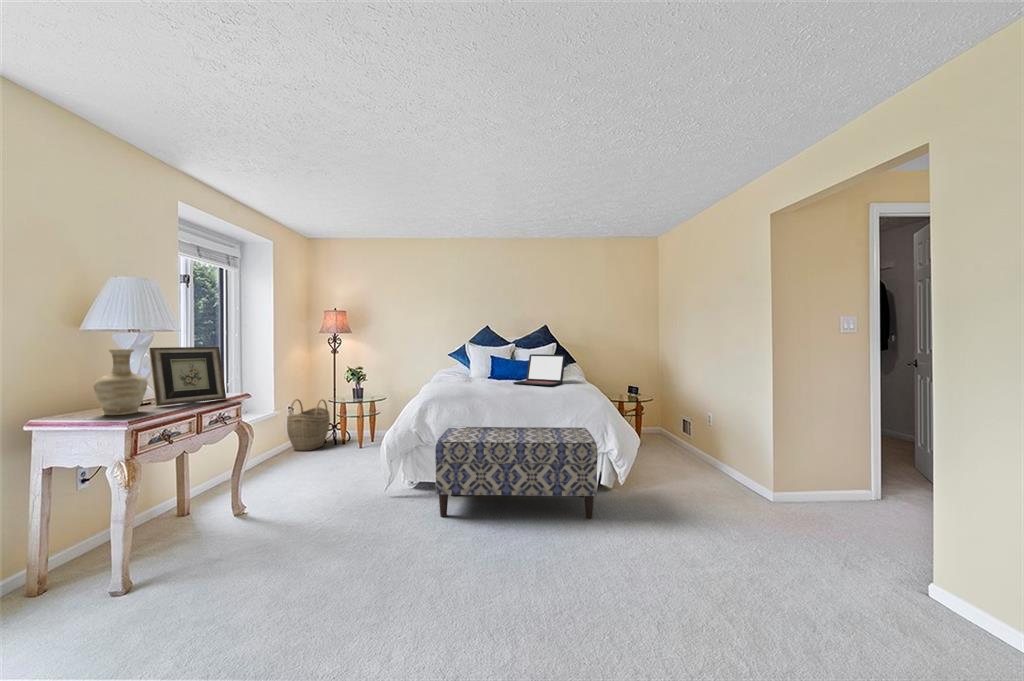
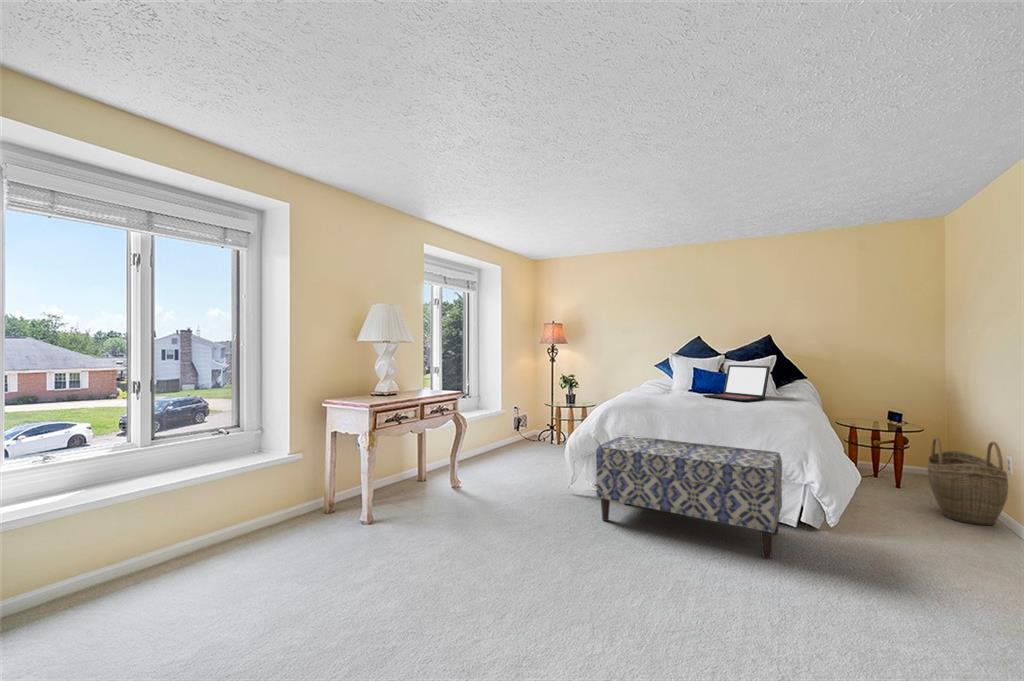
picture frame: present [149,347,226,406] -> none [394,355,440,397]
vase: present [93,349,148,415] -> none [360,356,389,401]
woven basket: present [287,399,330,451] -> present [928,437,1008,525]

